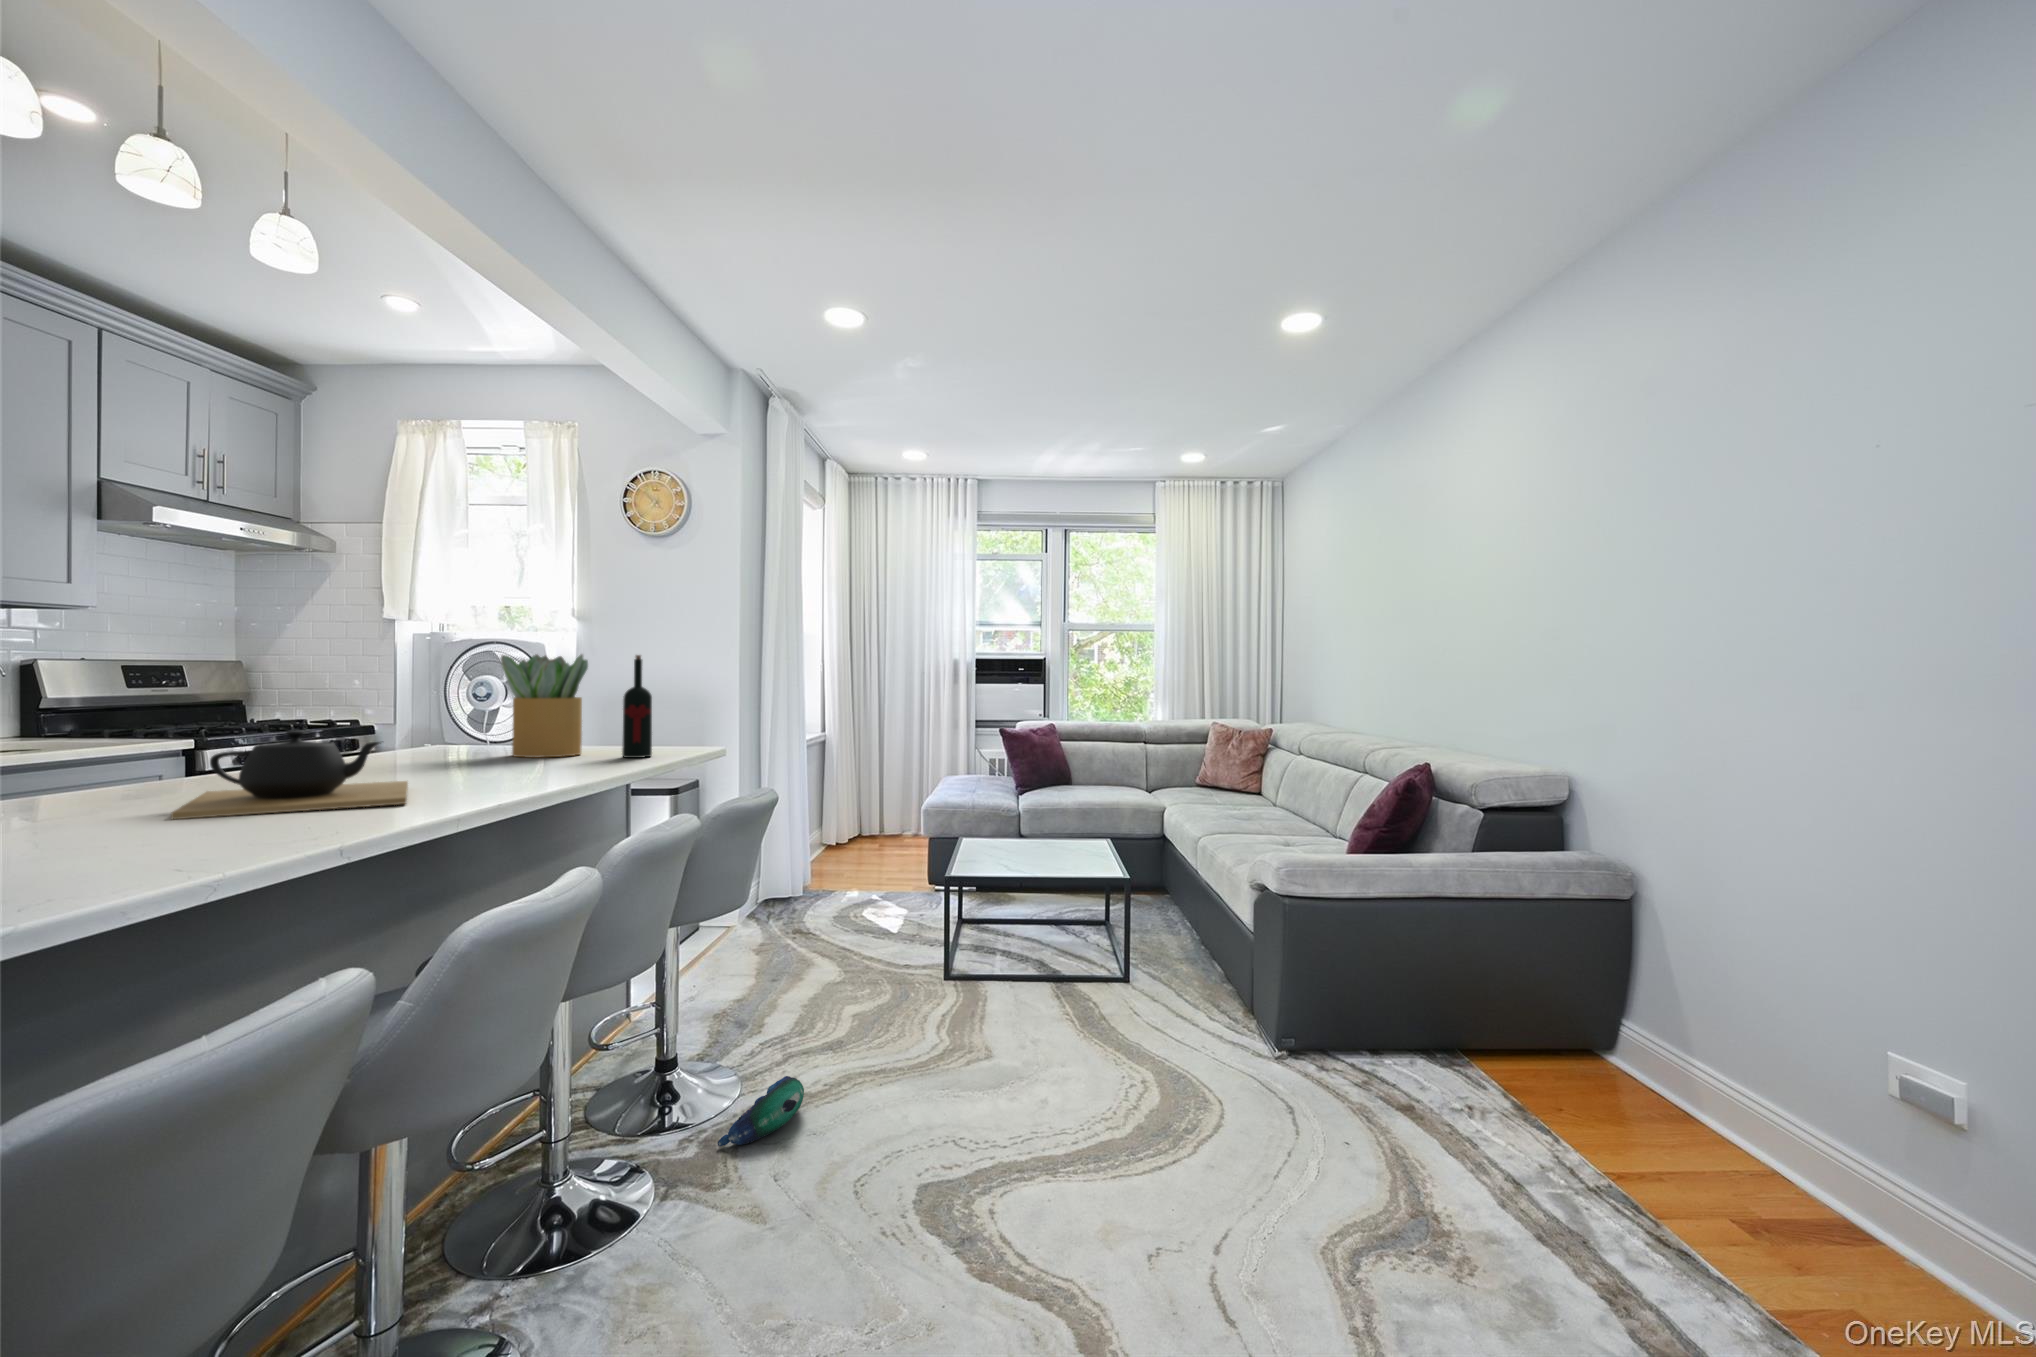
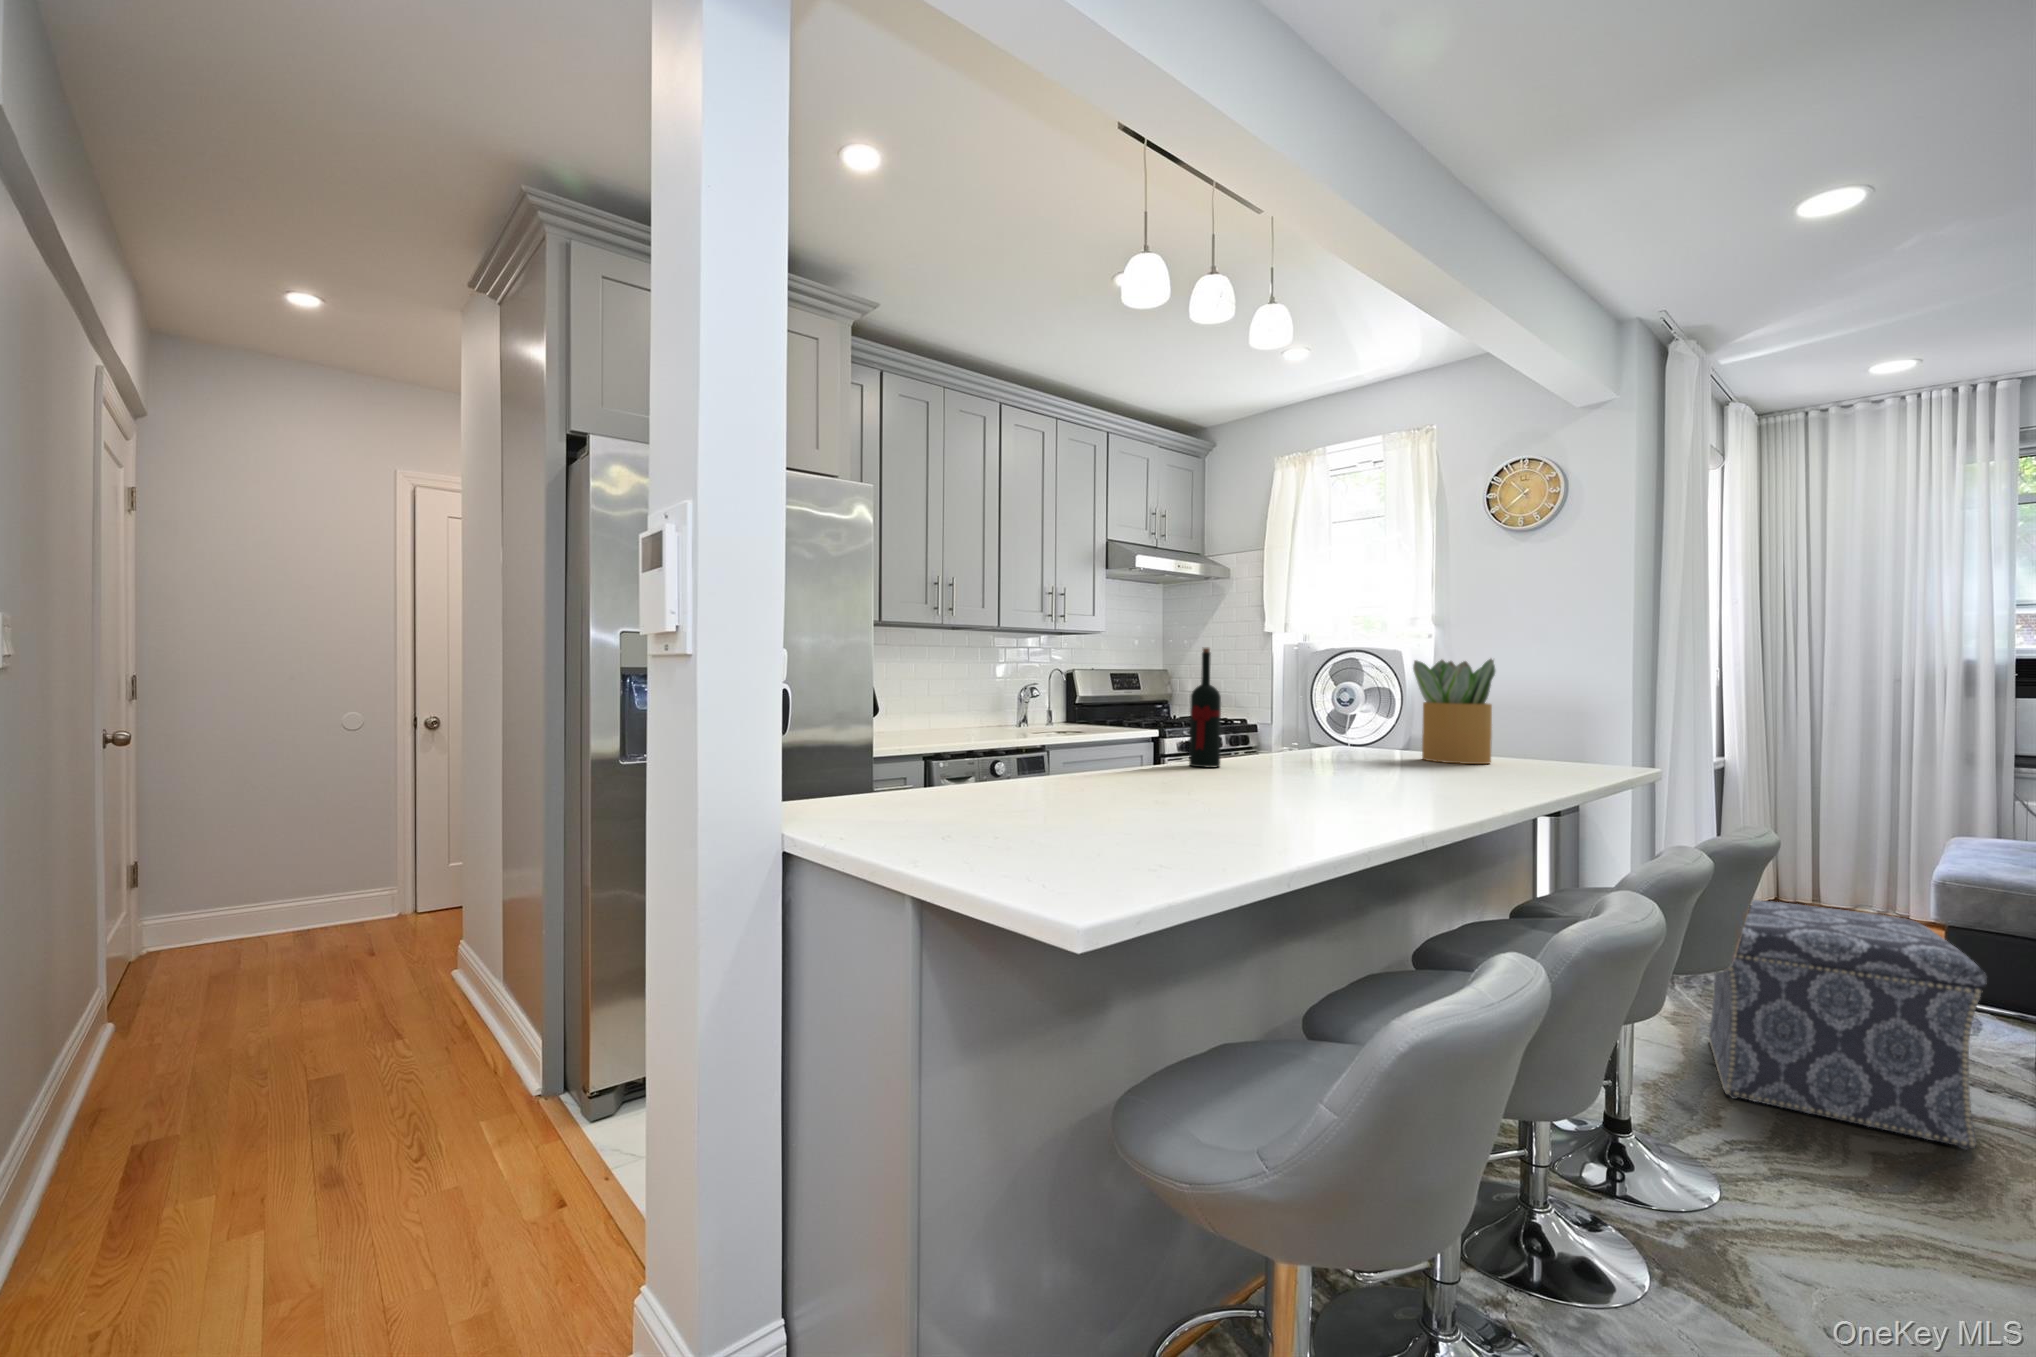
wine bottle: present [622,655,652,758] -> present [1189,648,1221,767]
teapot: present [171,730,408,819] -> none [1242,725,1406,797]
ottoman: none [771,841,917,1006] -> present [1708,900,1987,1150]
plush toy: present [718,1076,804,1146] -> none [1713,1198,1838,1266]

